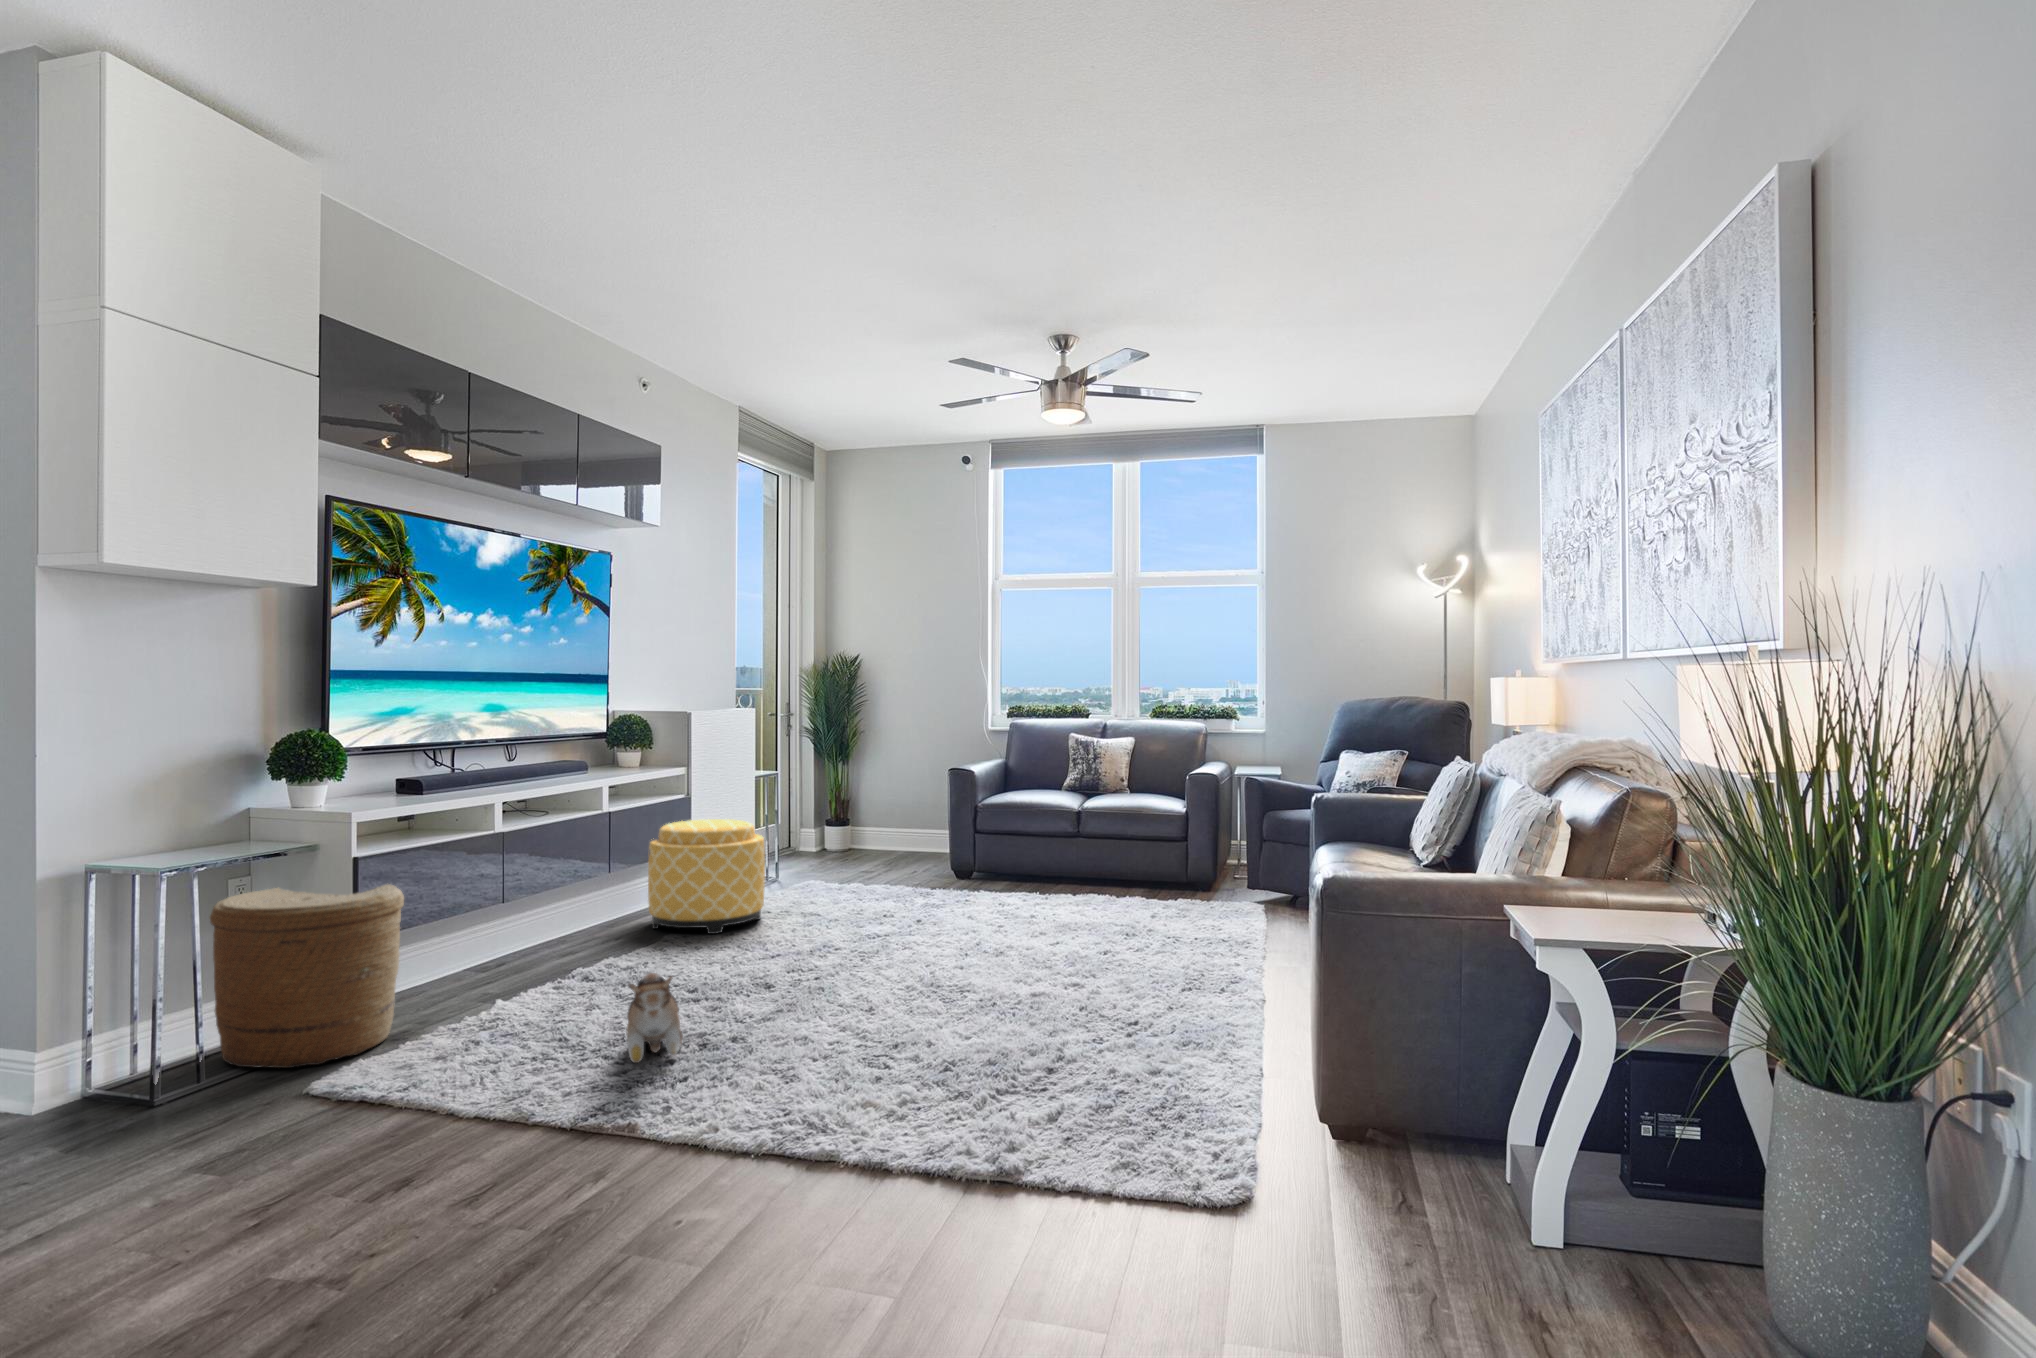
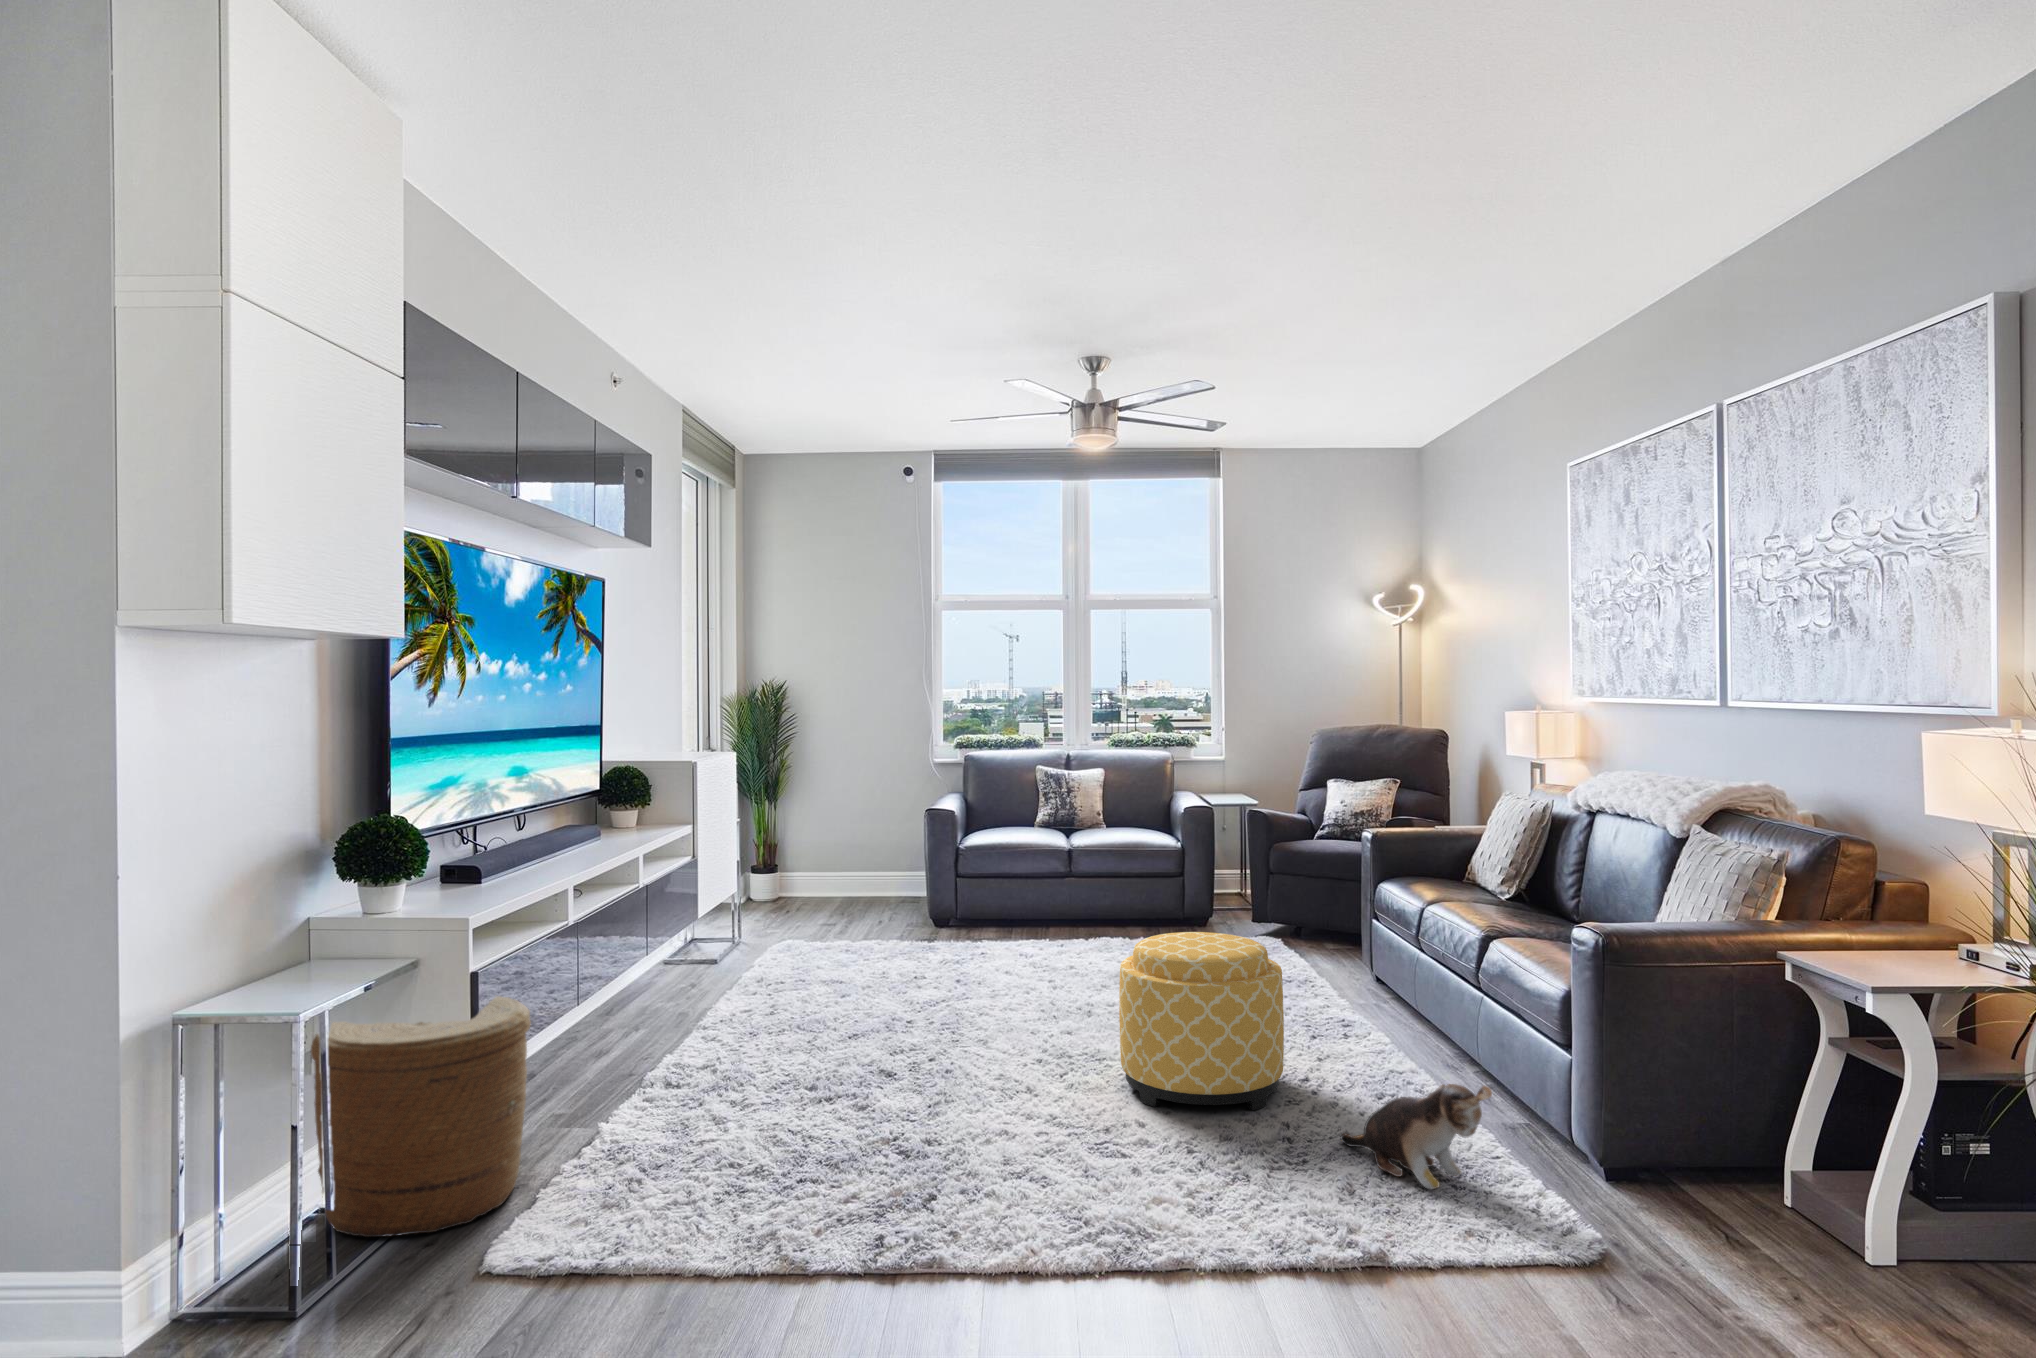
ottoman: present [648,819,765,934] -> present [1119,932,1284,1110]
plush toy: present [626,973,683,1063] -> present [1341,1084,1492,1189]

